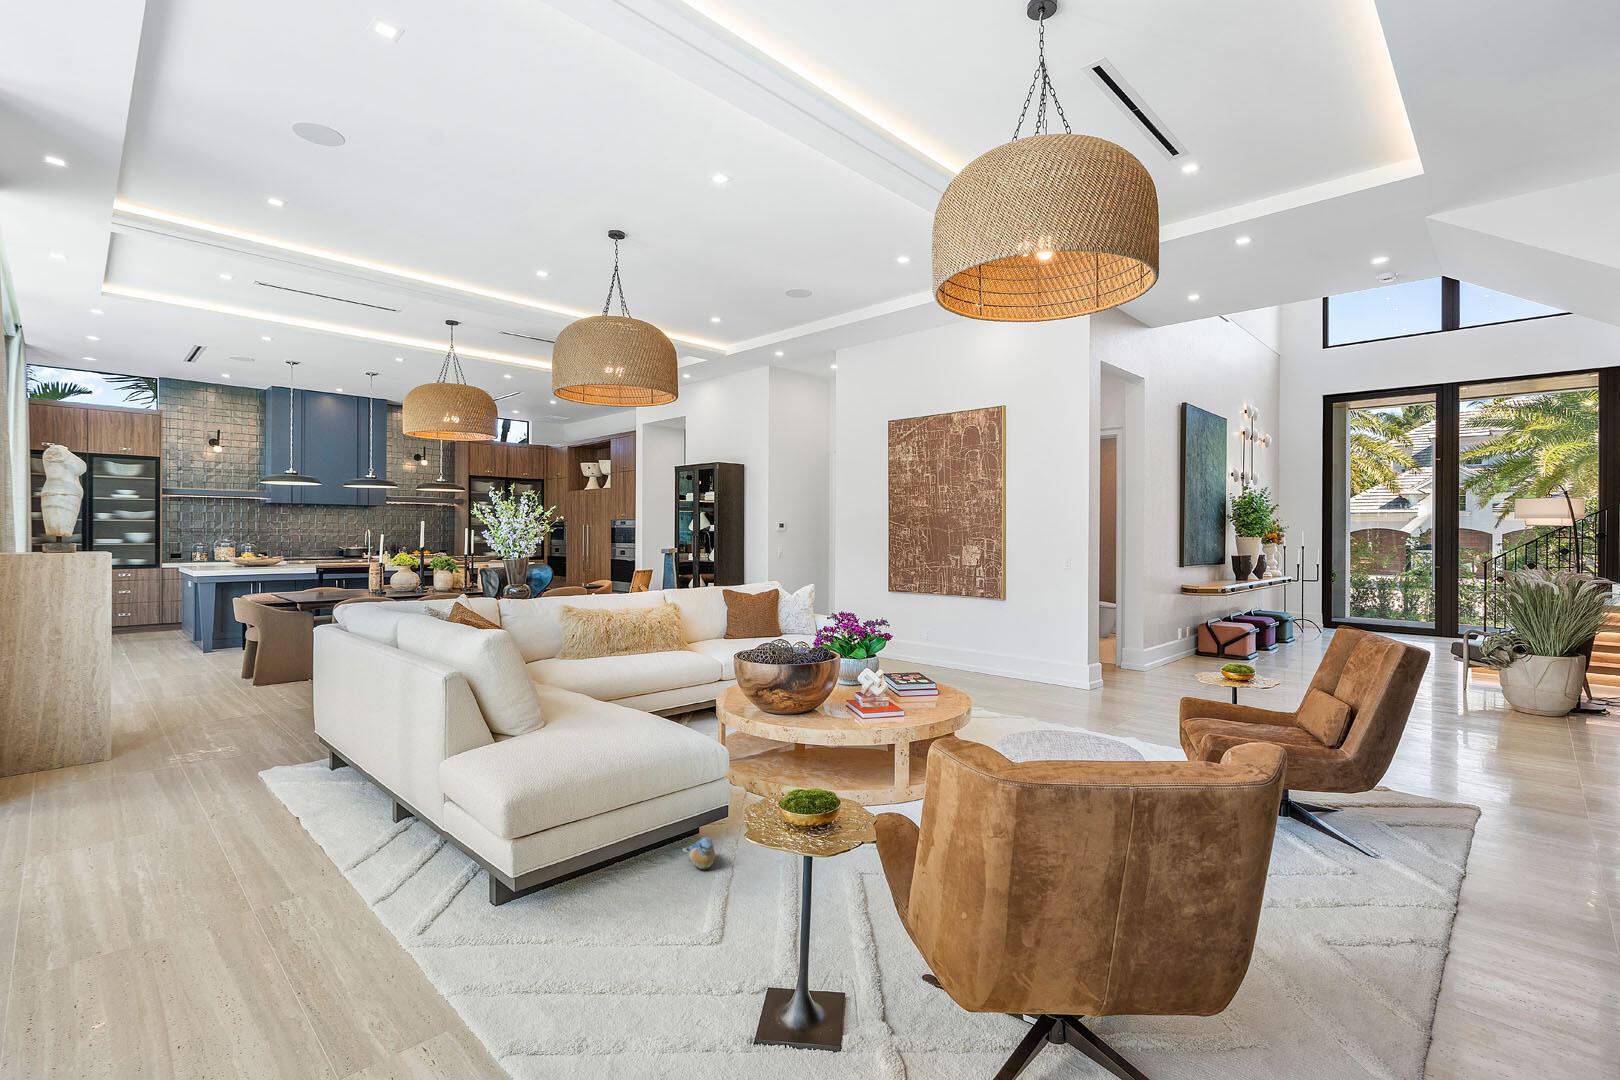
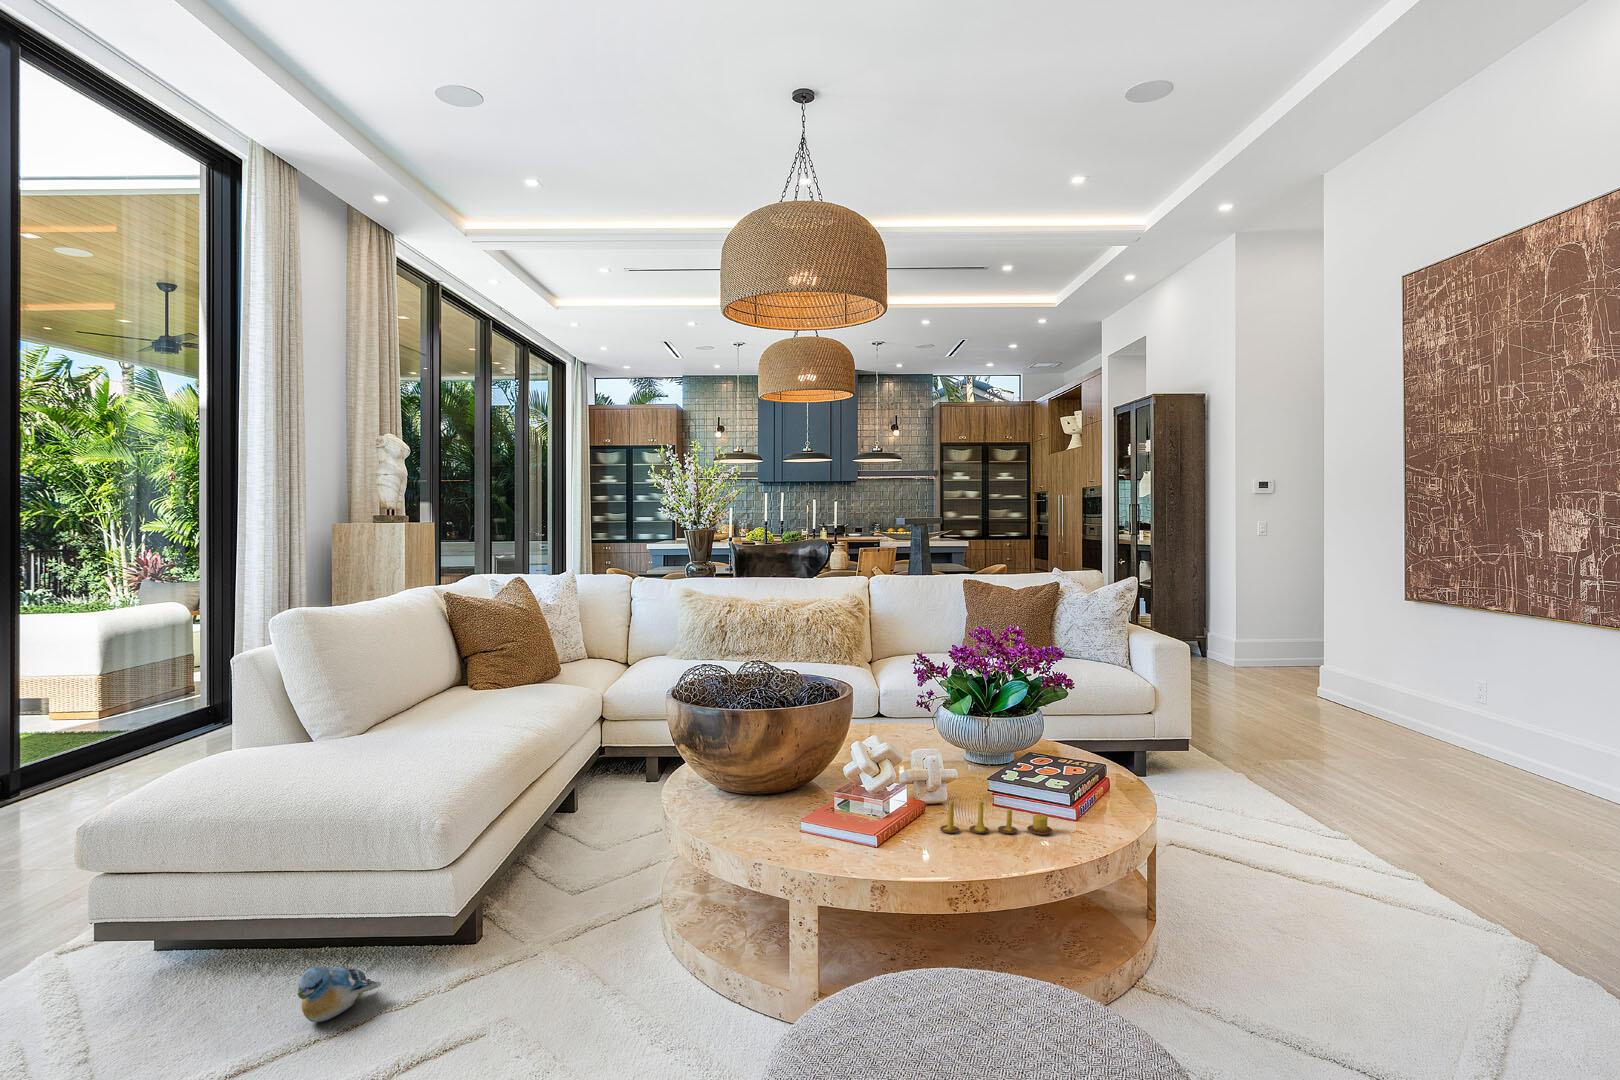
candle: none [899,692,934,710] -> present [940,798,1052,835]

